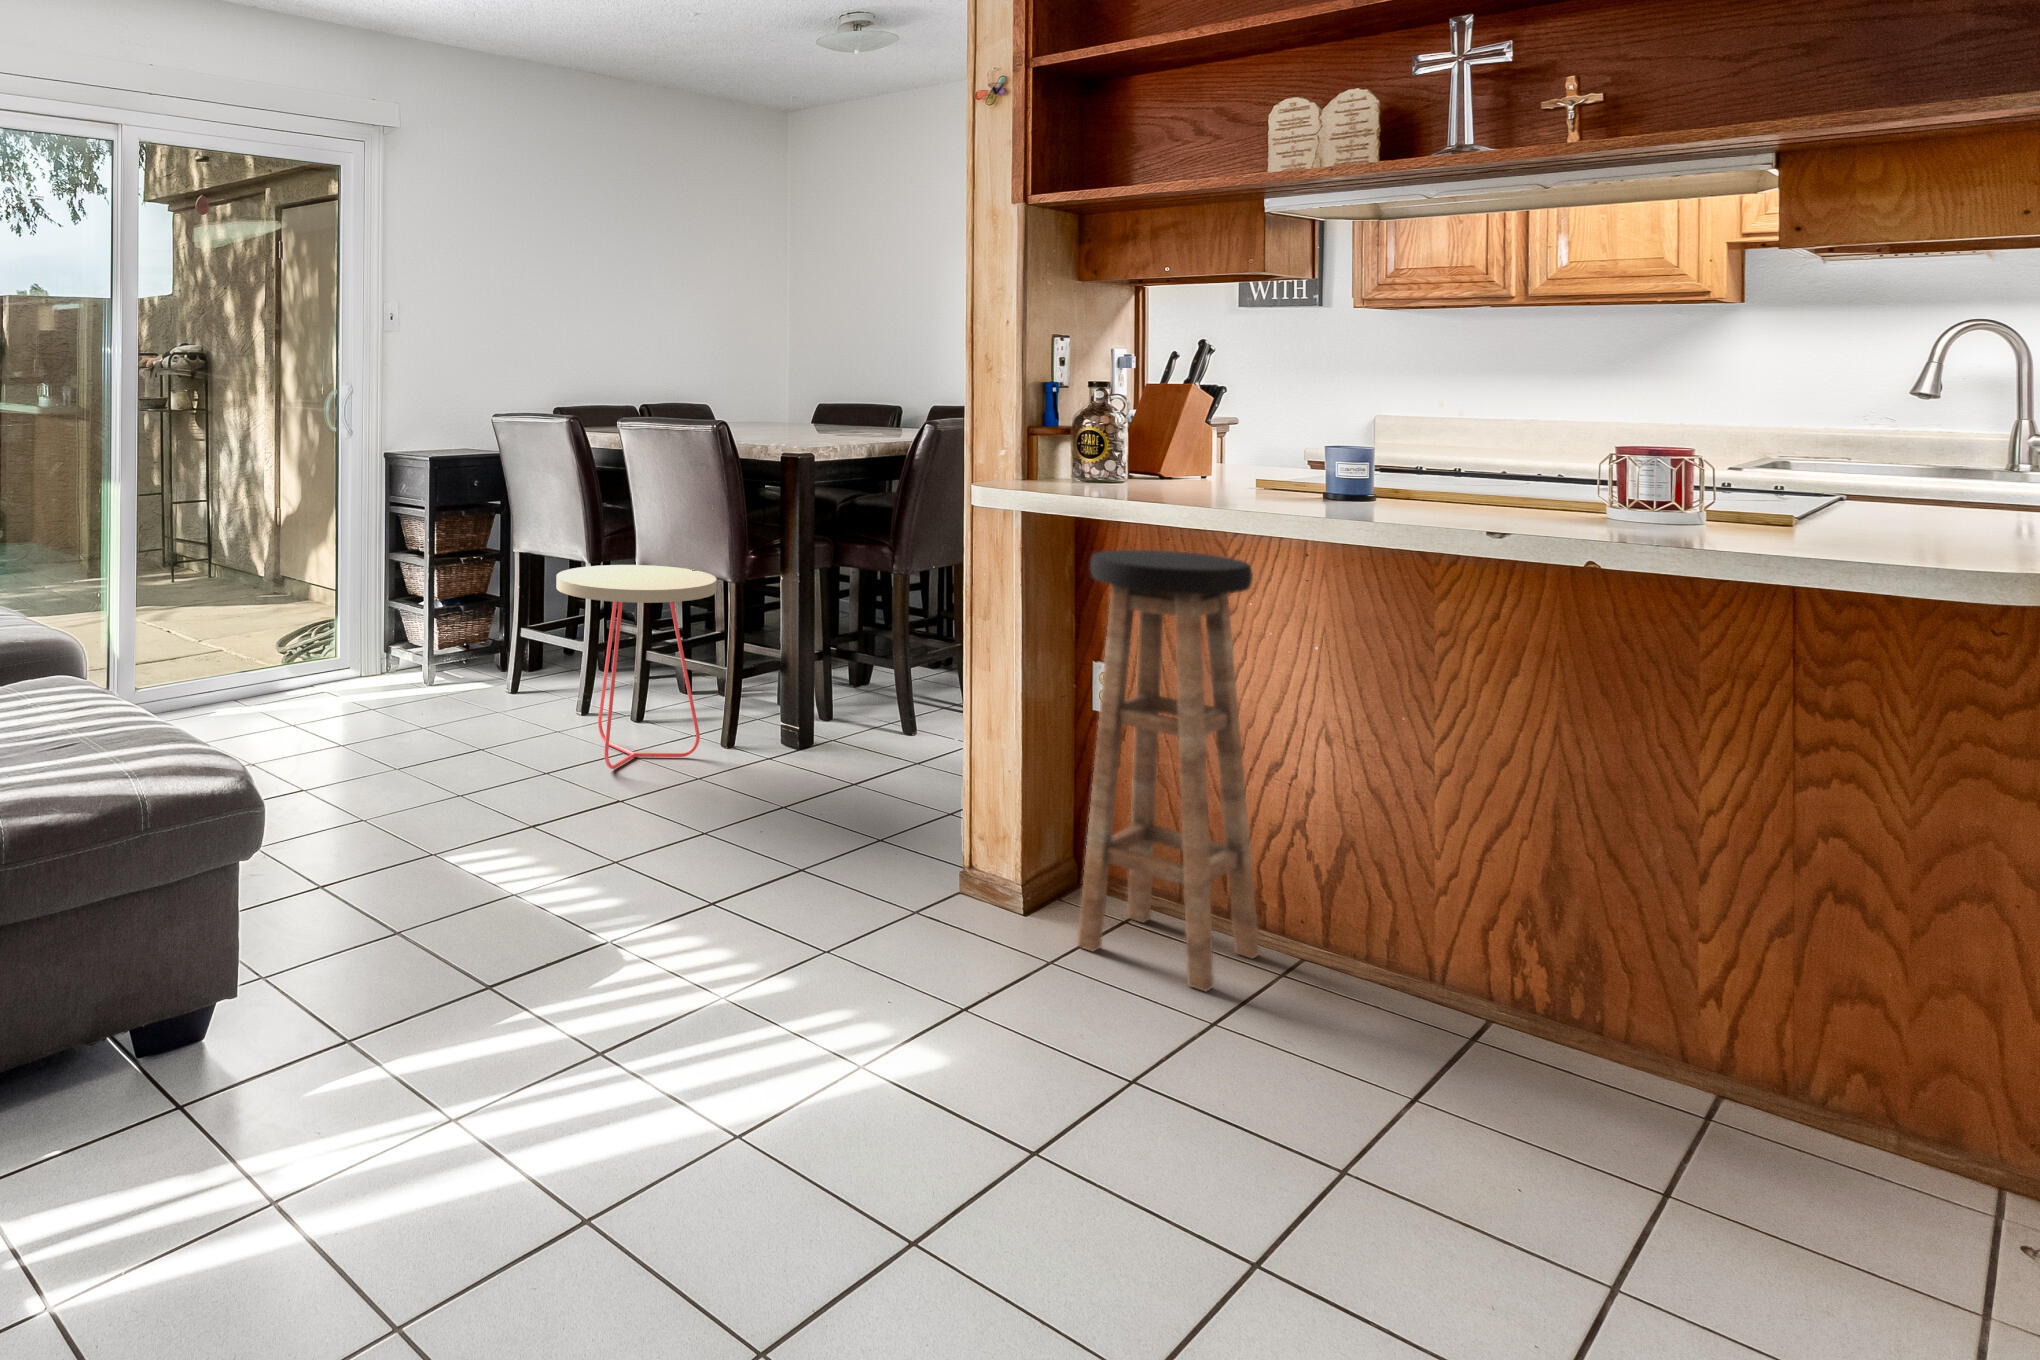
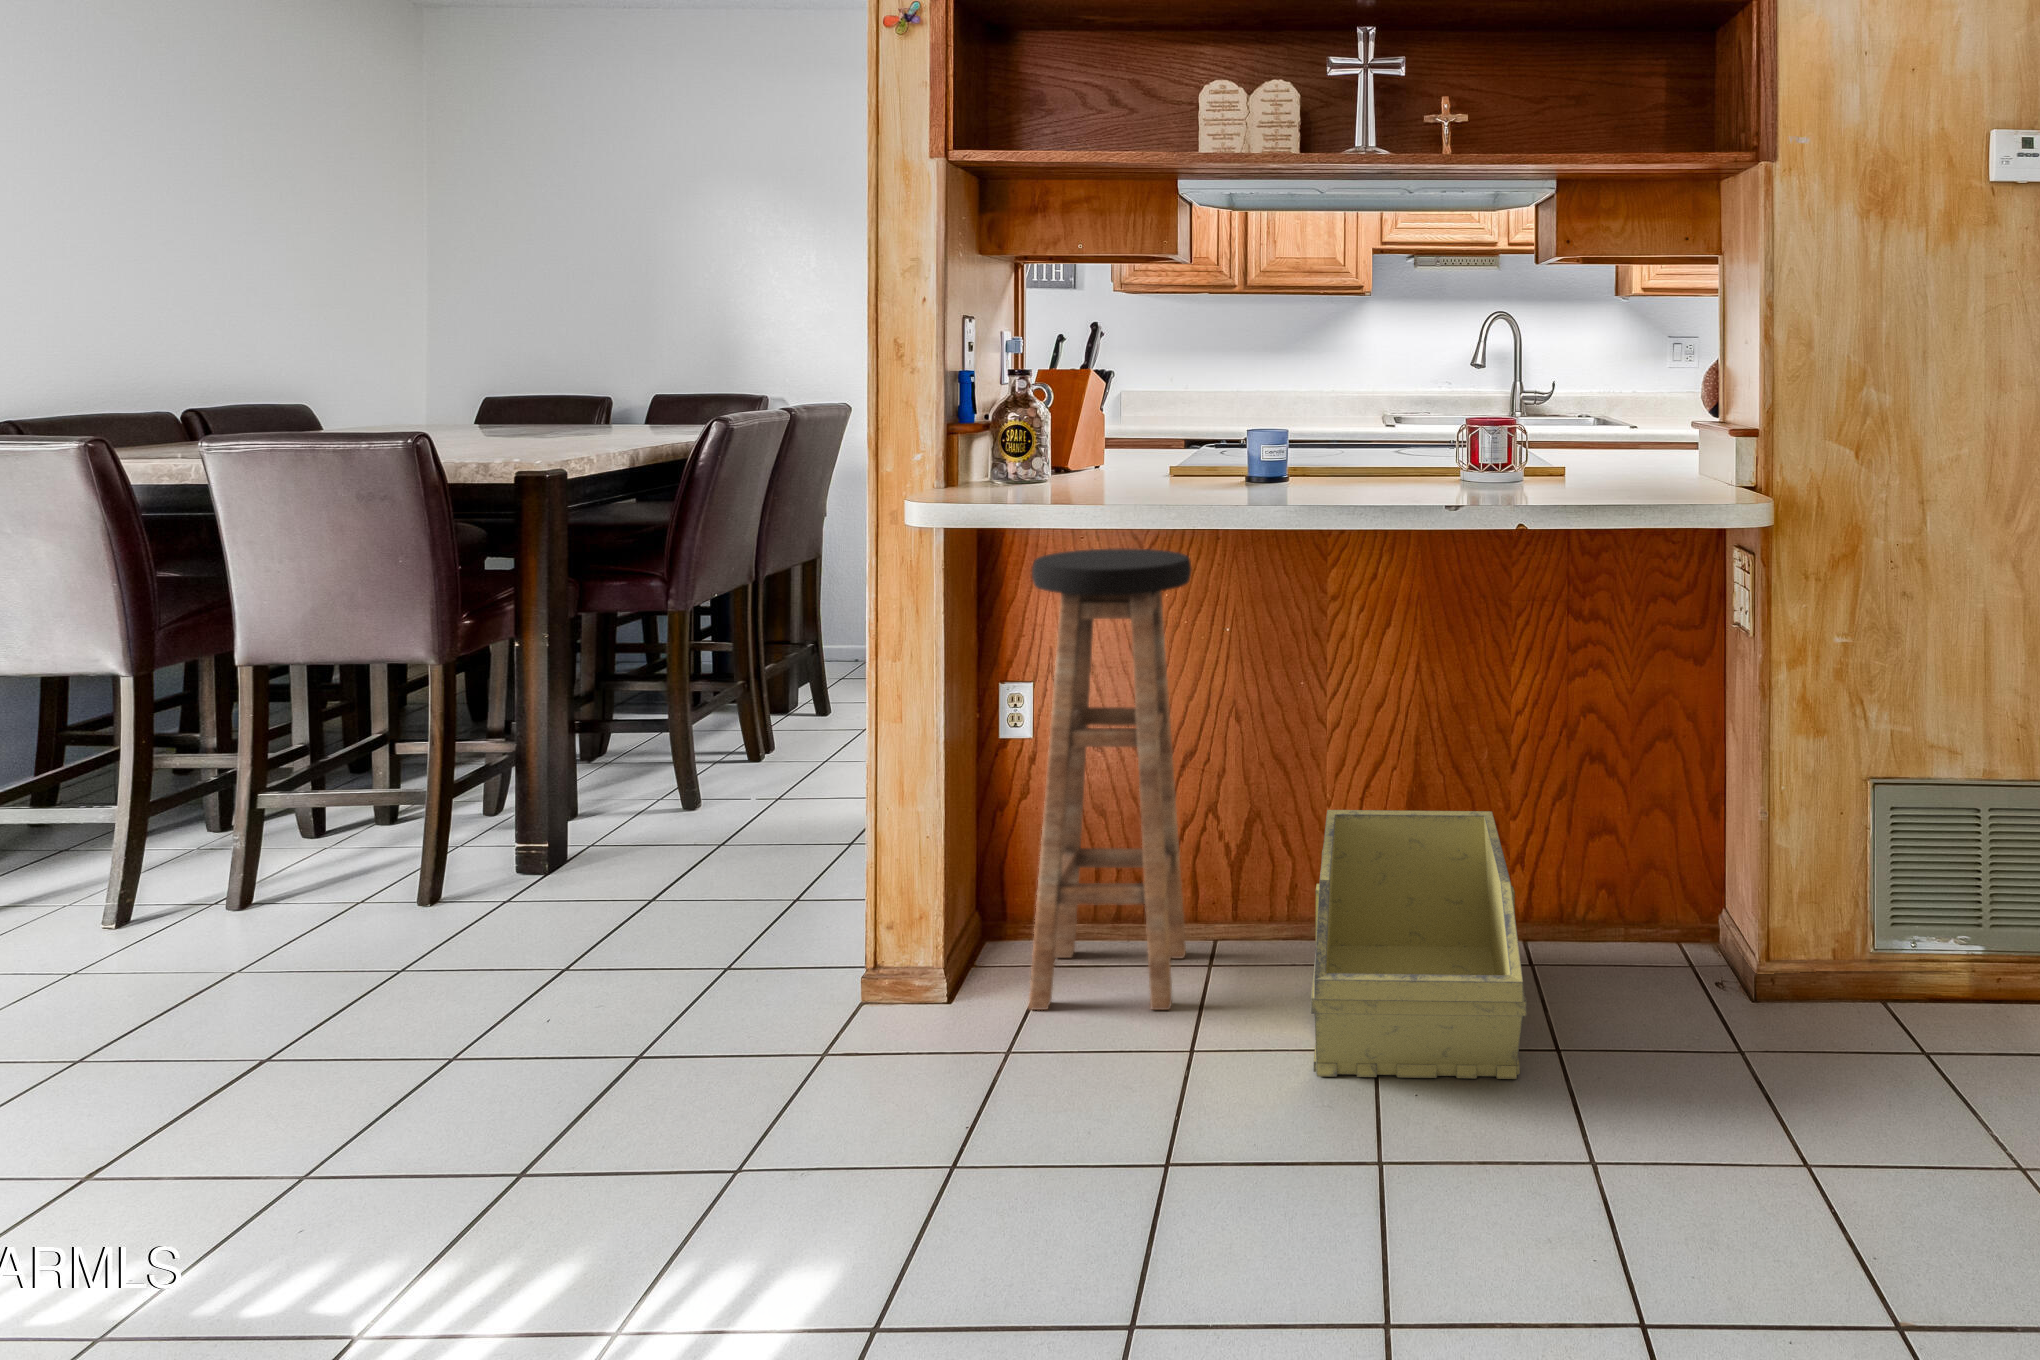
side table: present [556,565,716,769] -> none [118,651,431,990]
storage bin: none [1293,856,1655,1198] -> present [1311,810,1527,1079]

